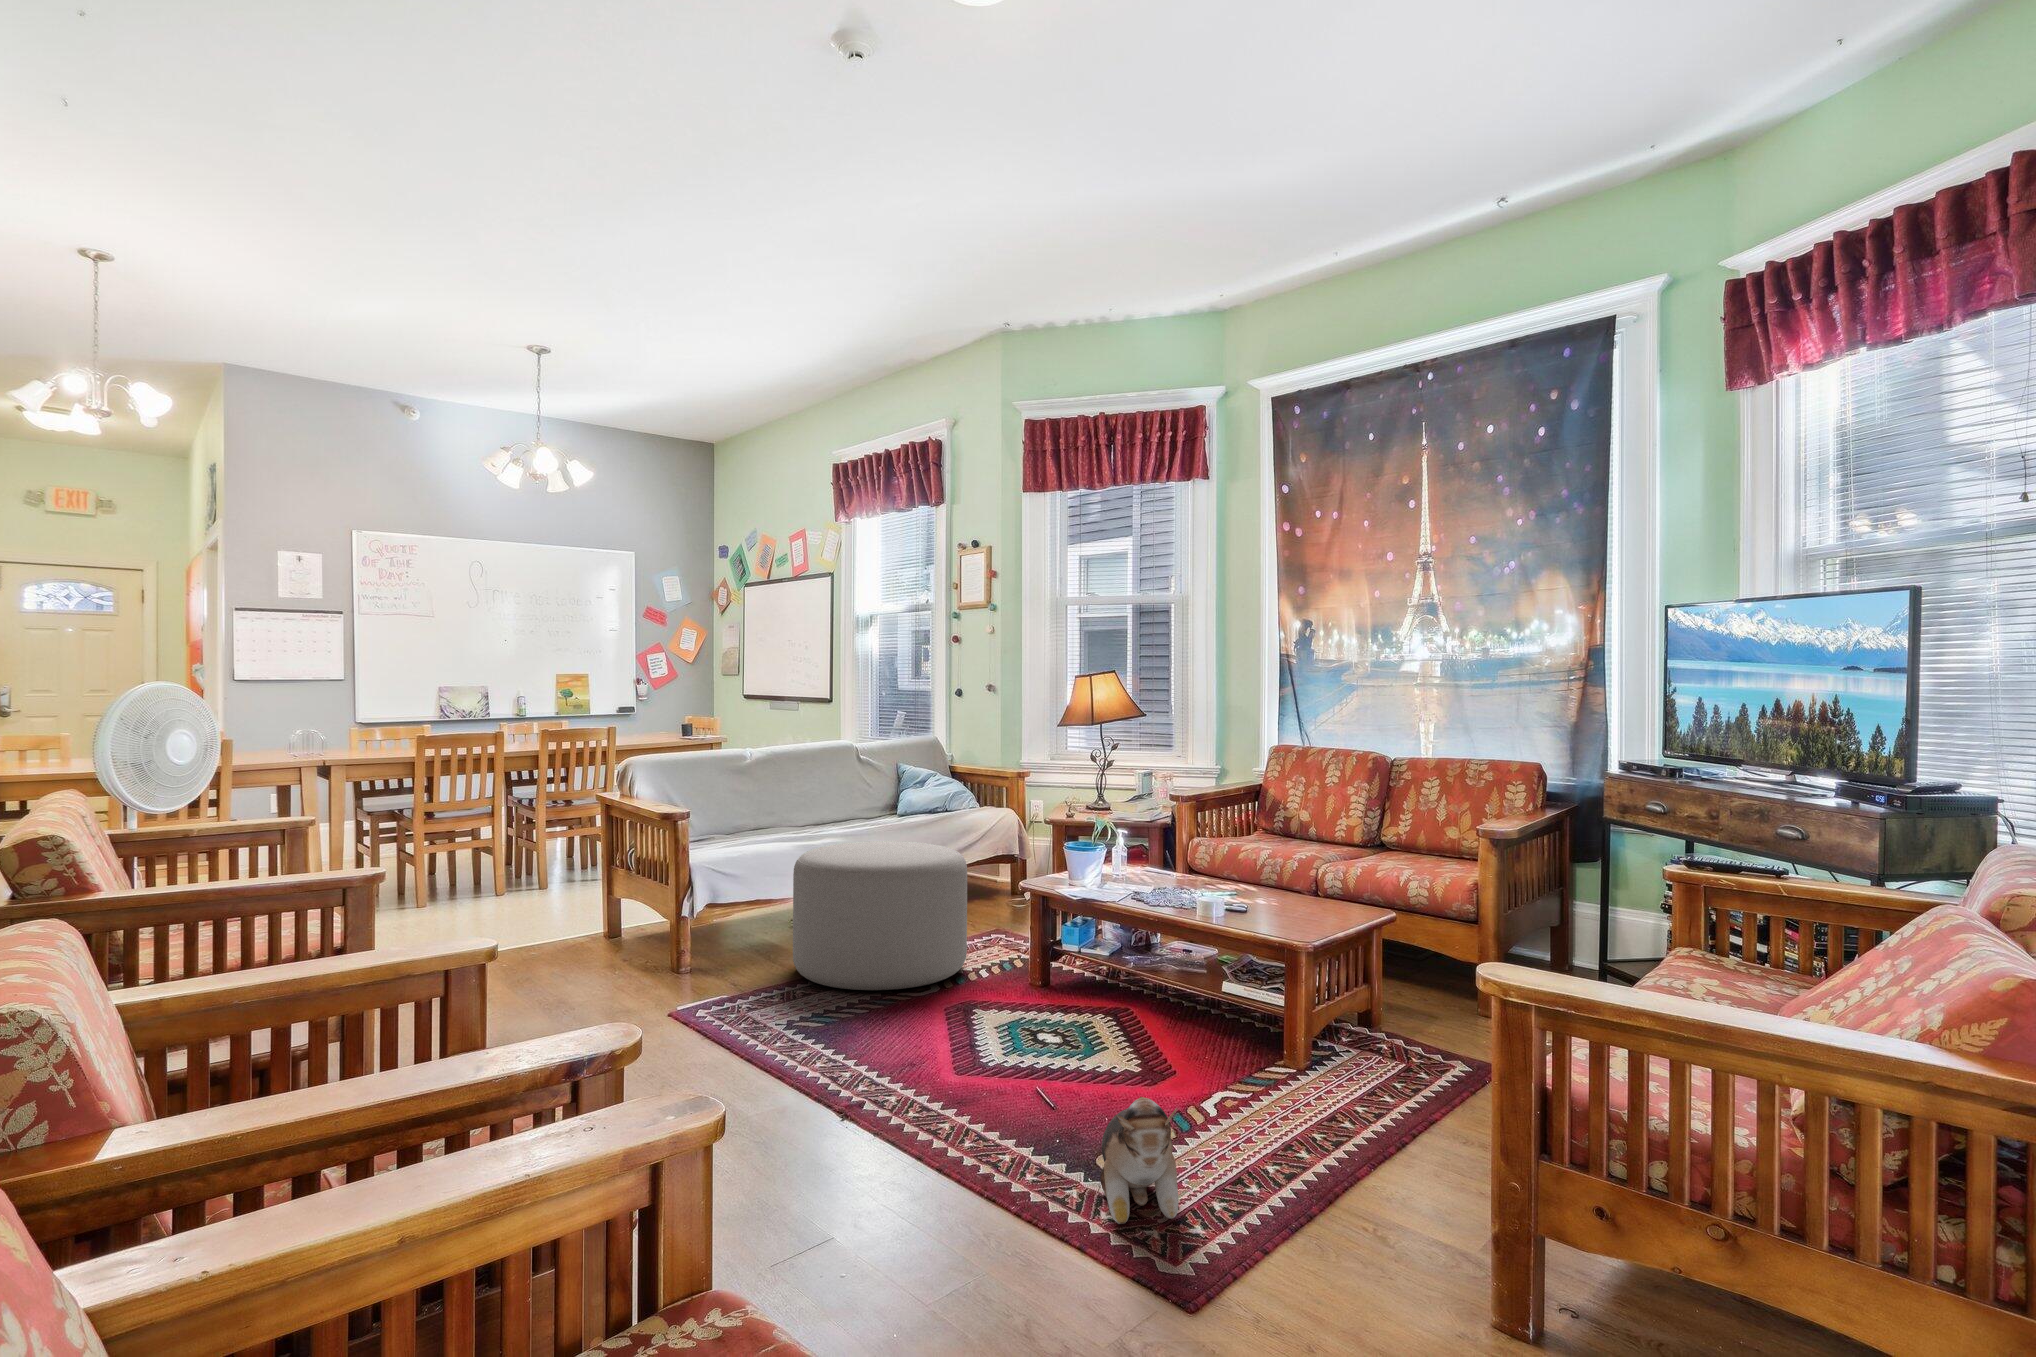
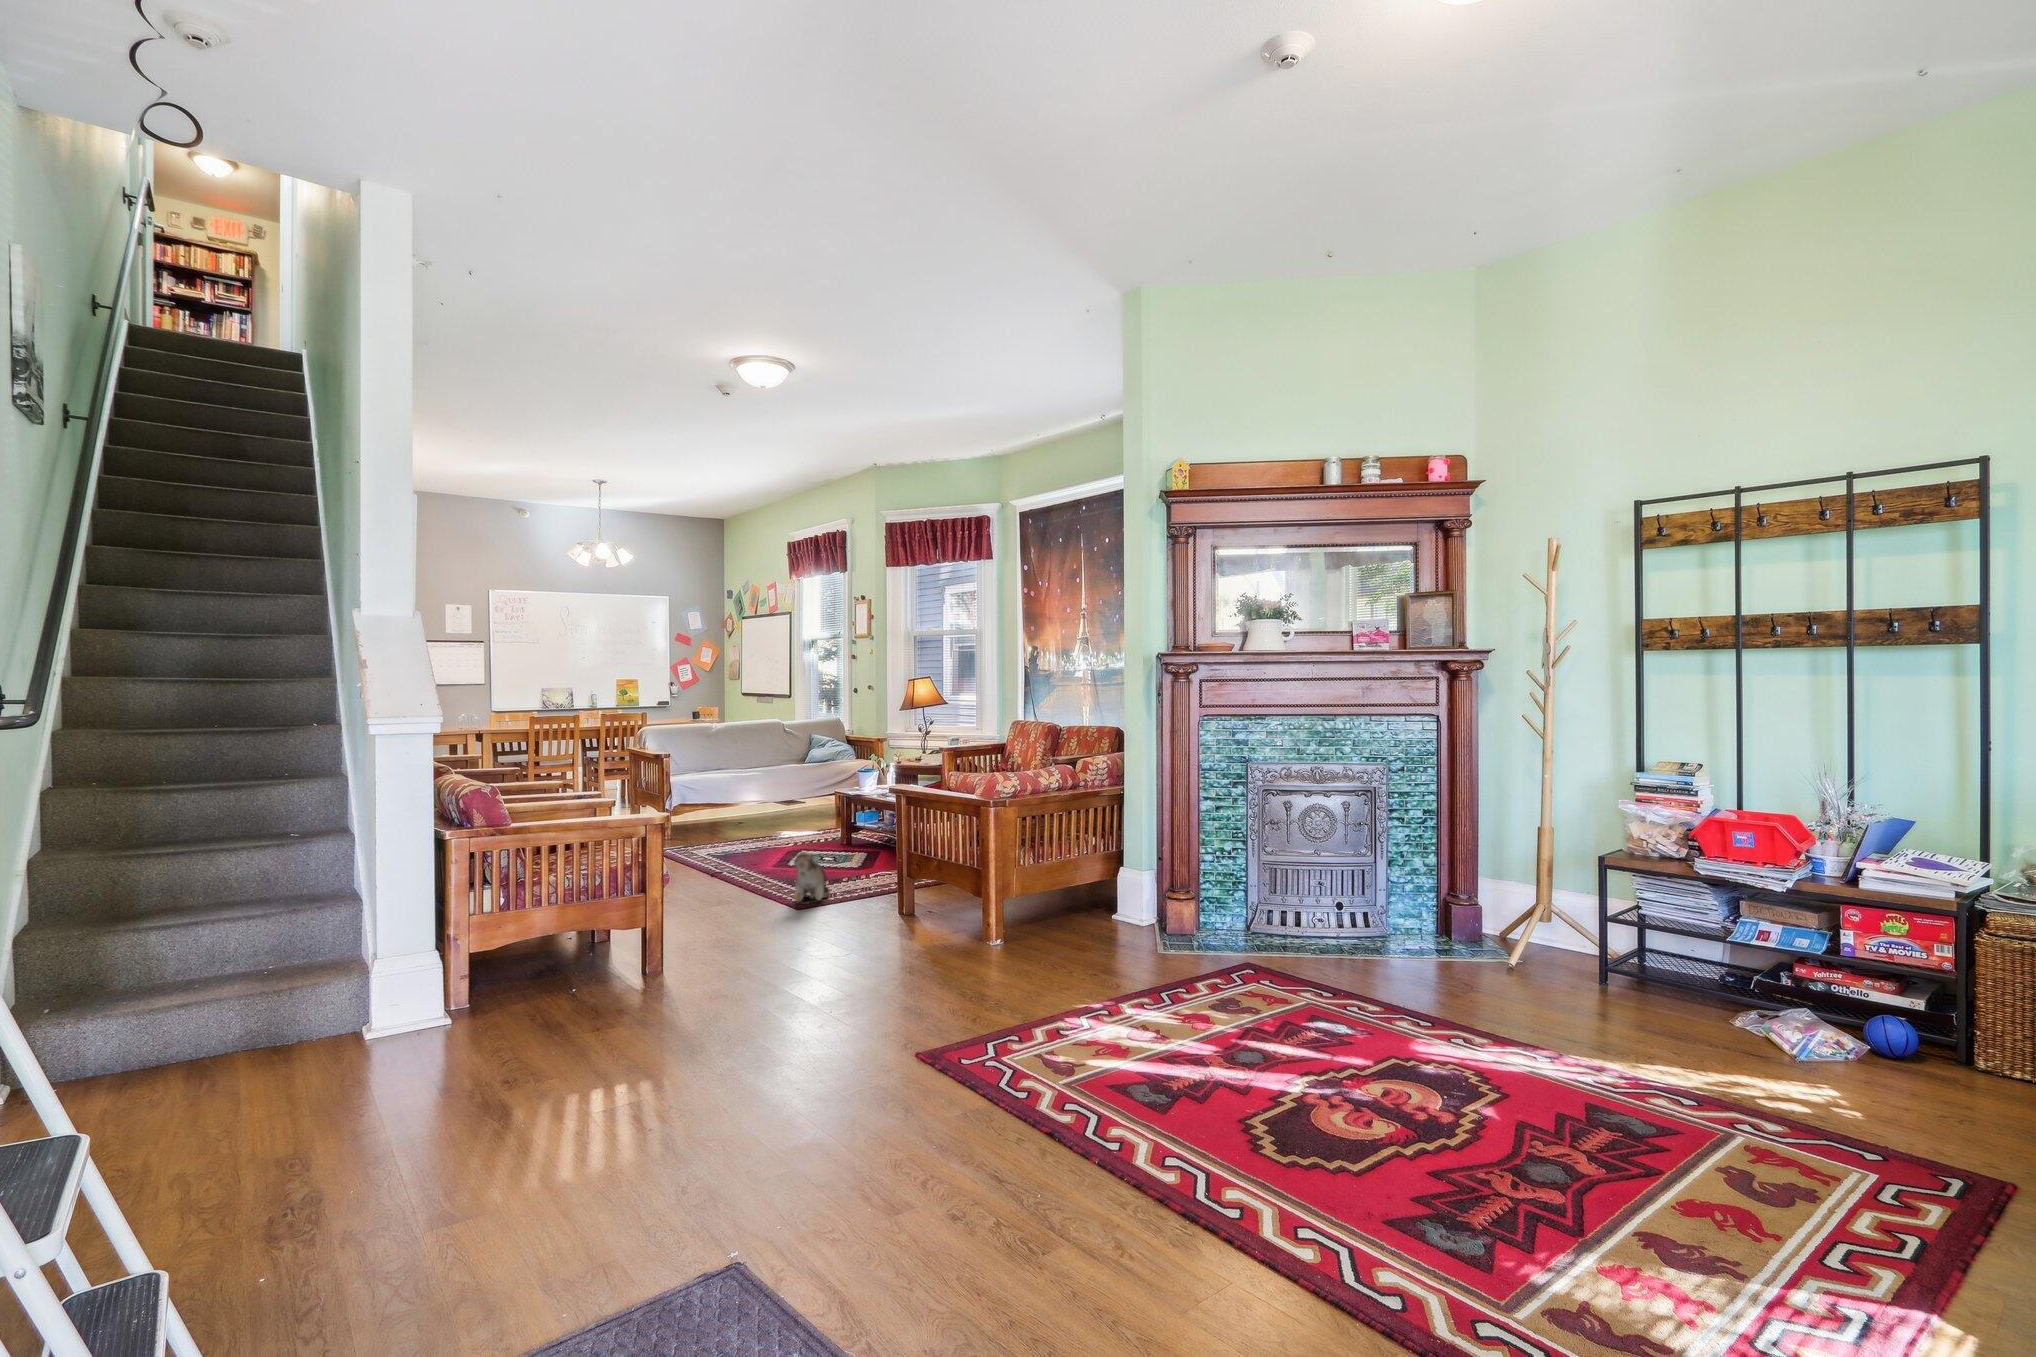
ottoman: present [793,841,967,990] -> none [723,774,817,847]

